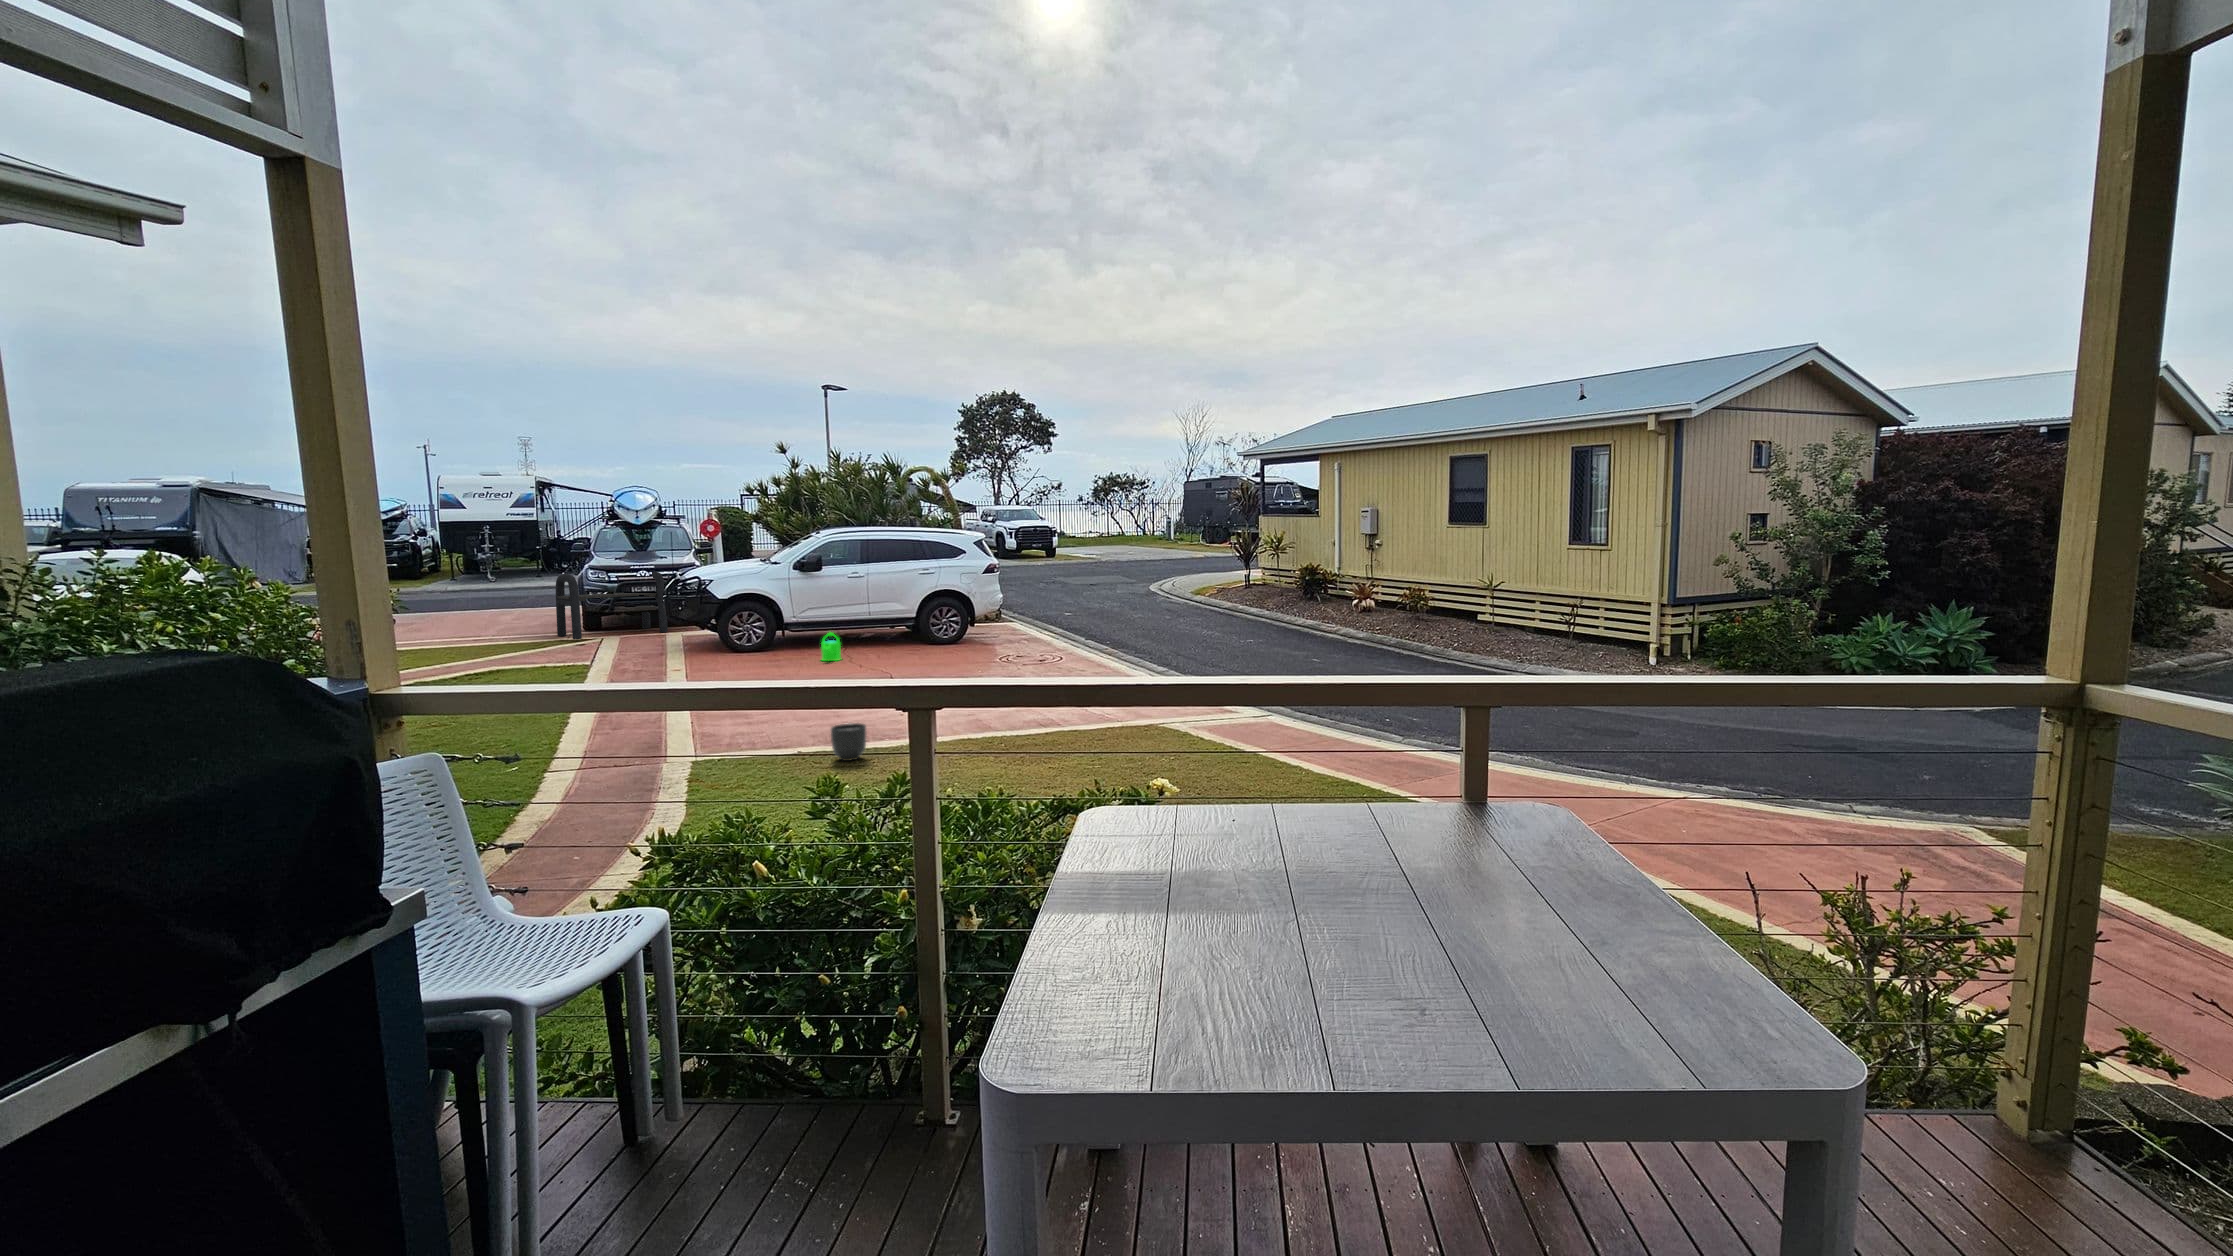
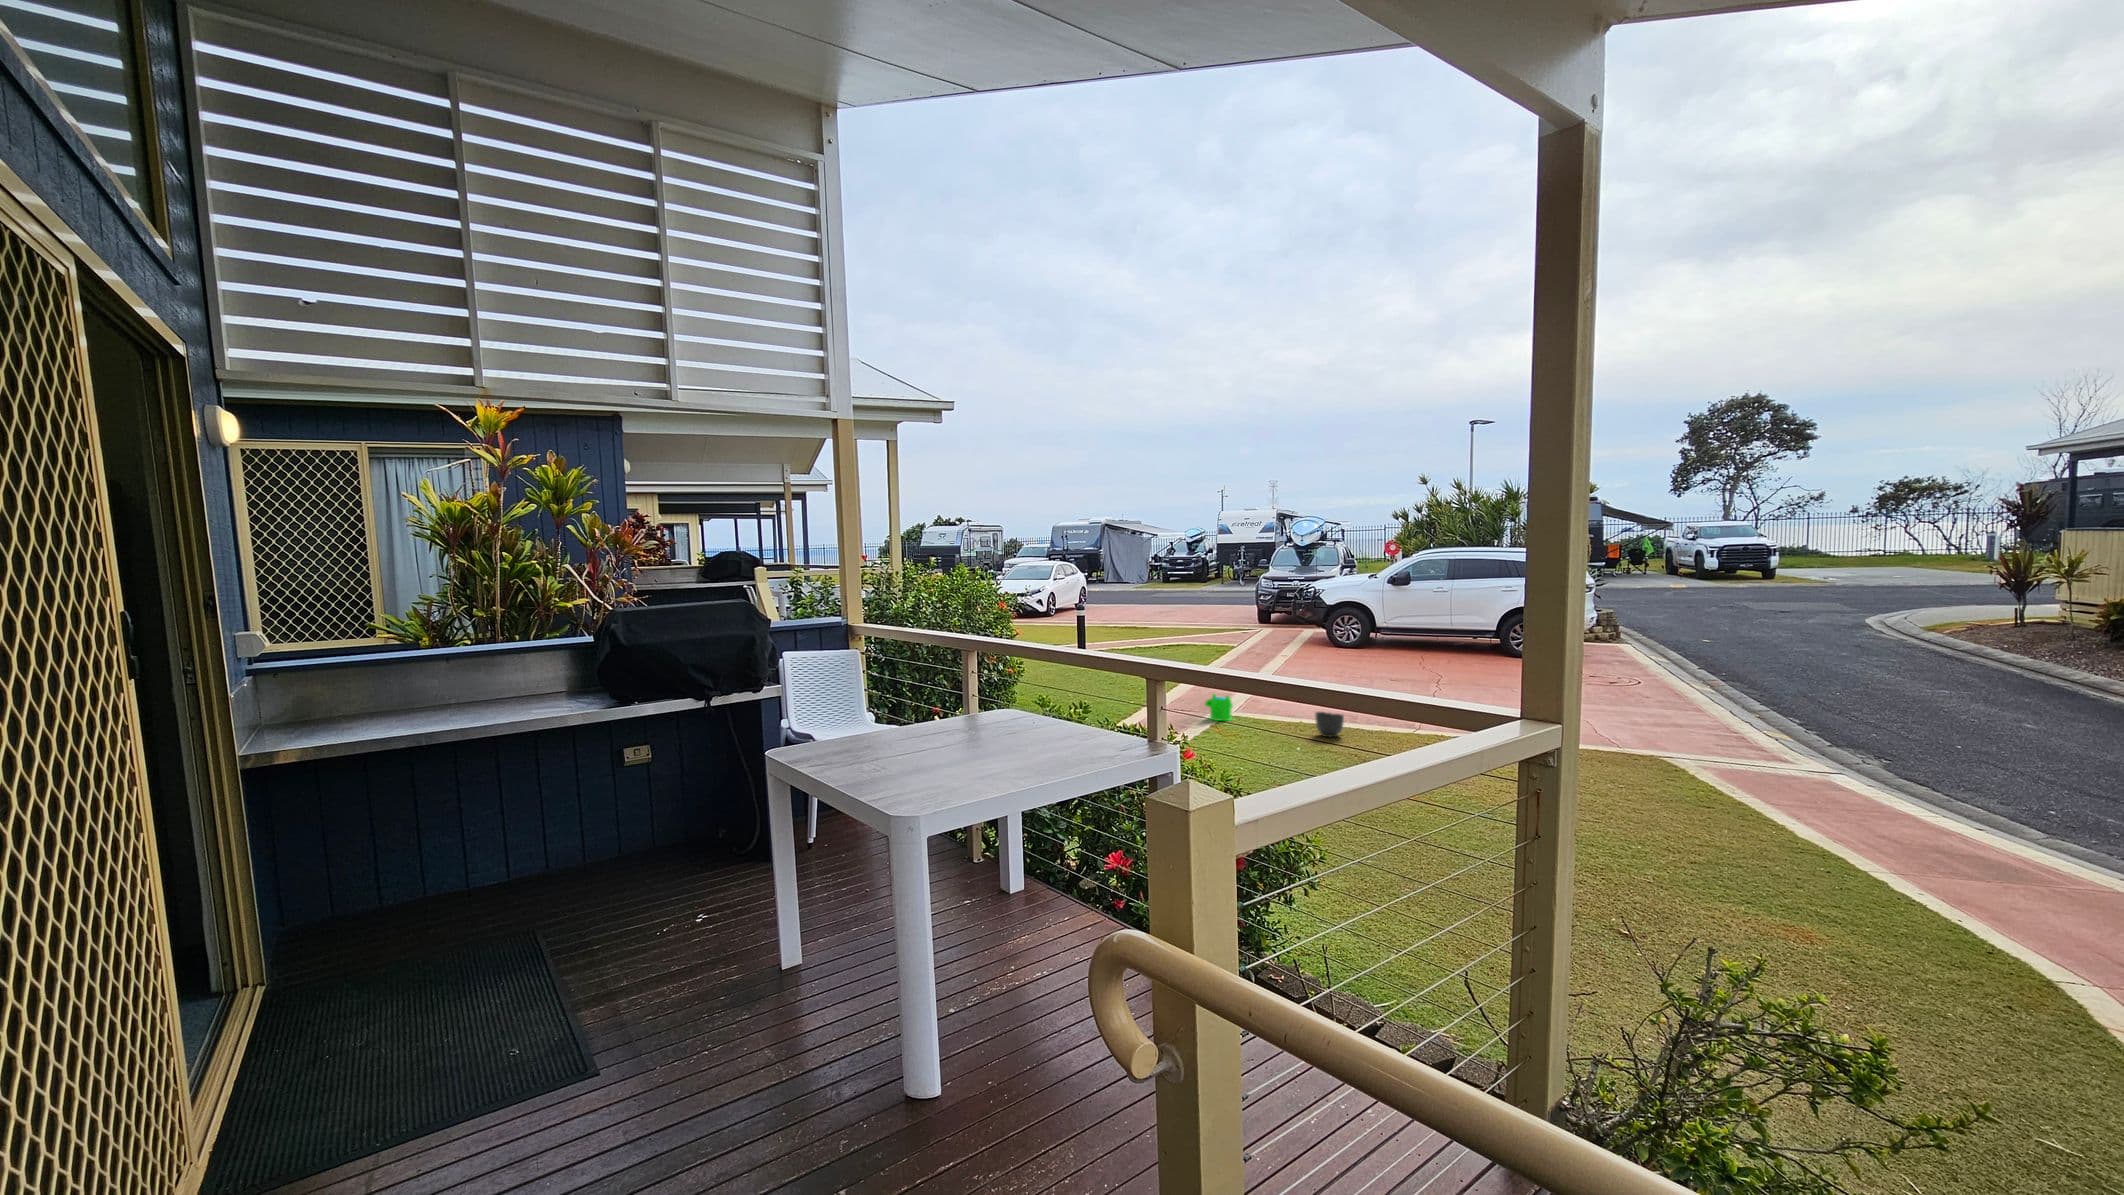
bench: present [556,571,668,640] -> none [1240,581,1310,628]
watering can: present [821,633,841,661] -> present [1205,694,1233,721]

